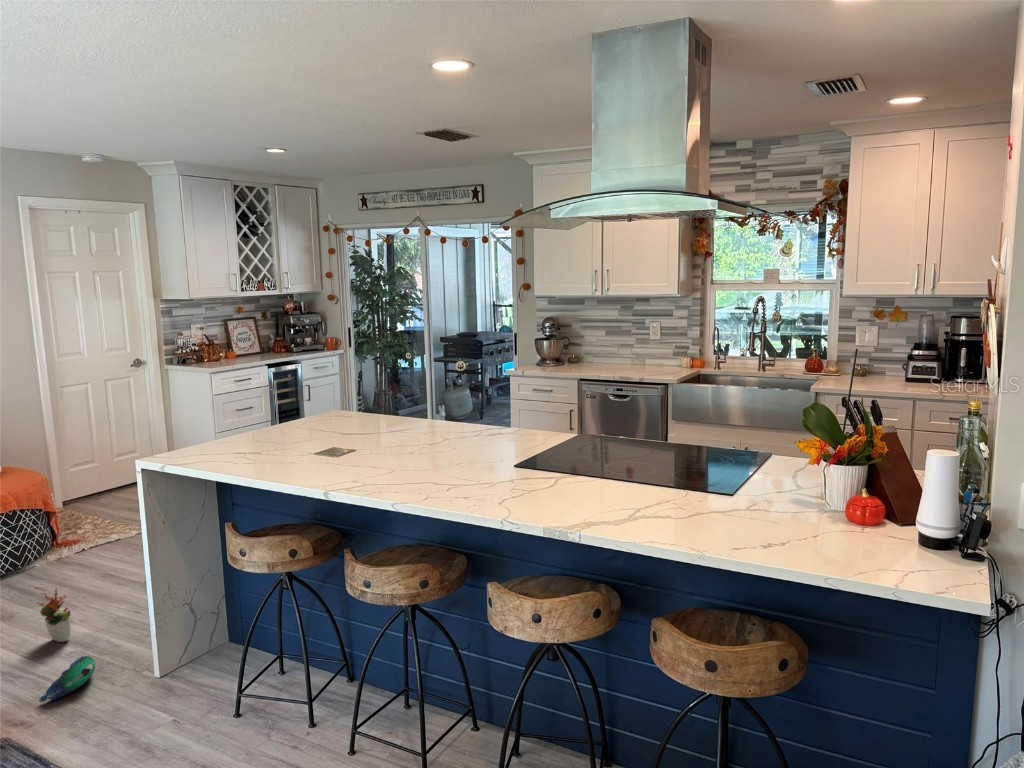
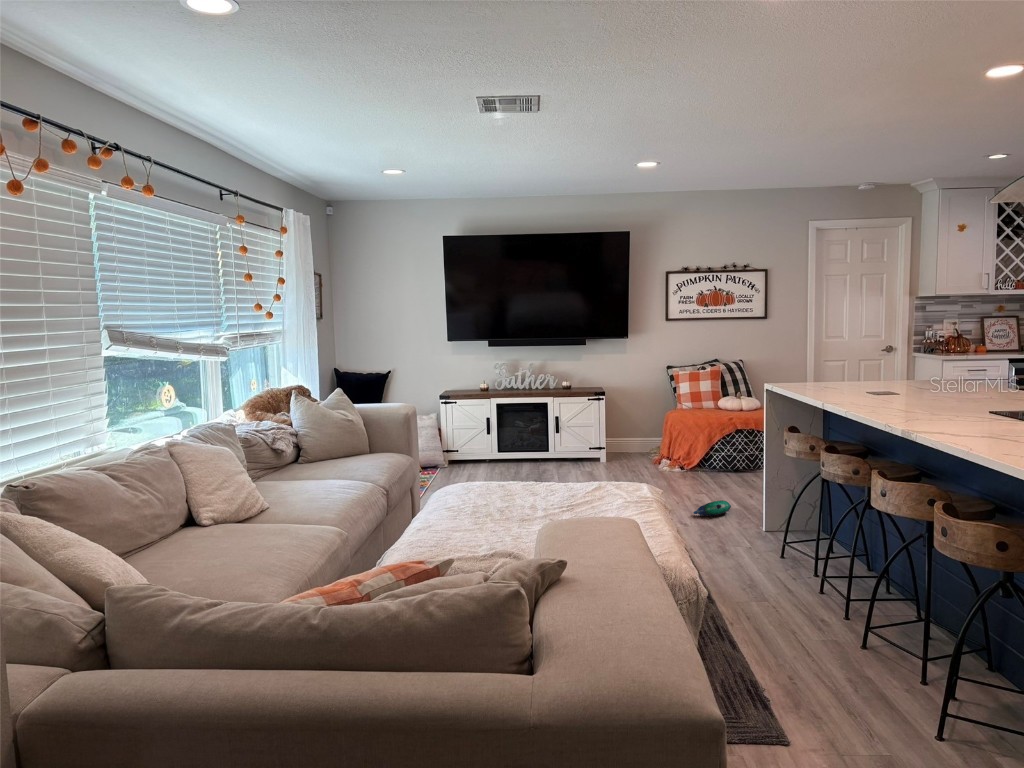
decorative plant: present [37,588,71,642] -> none [721,464,739,500]

